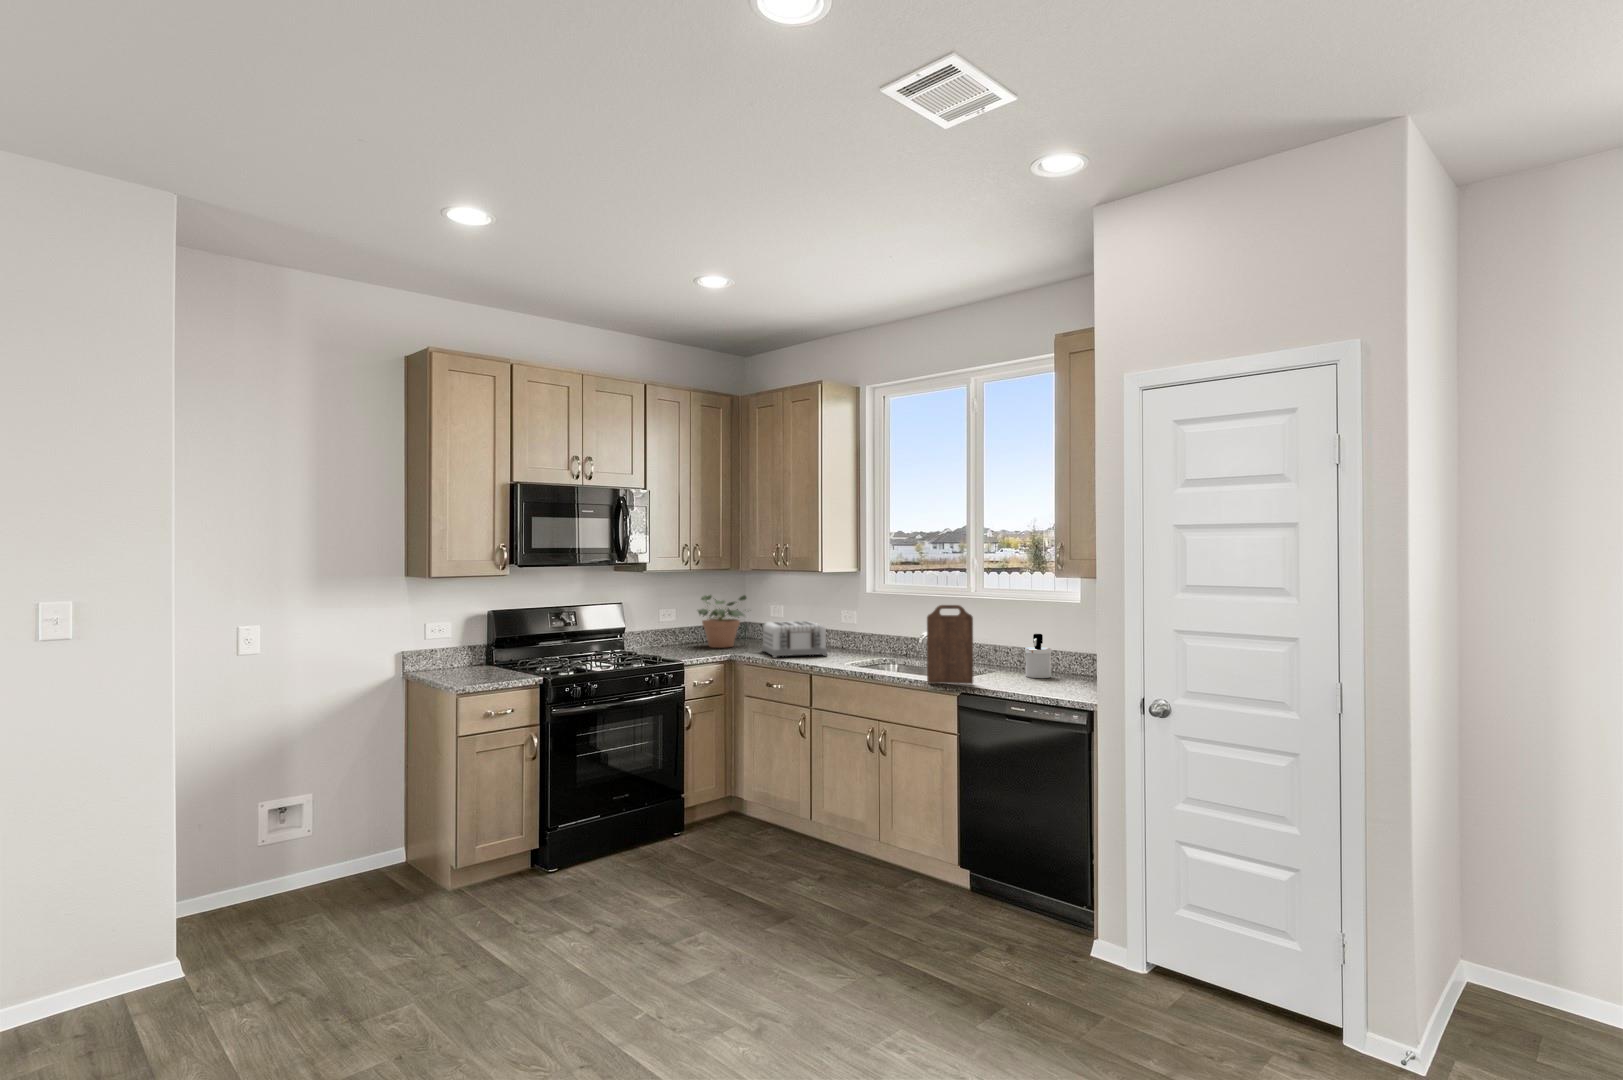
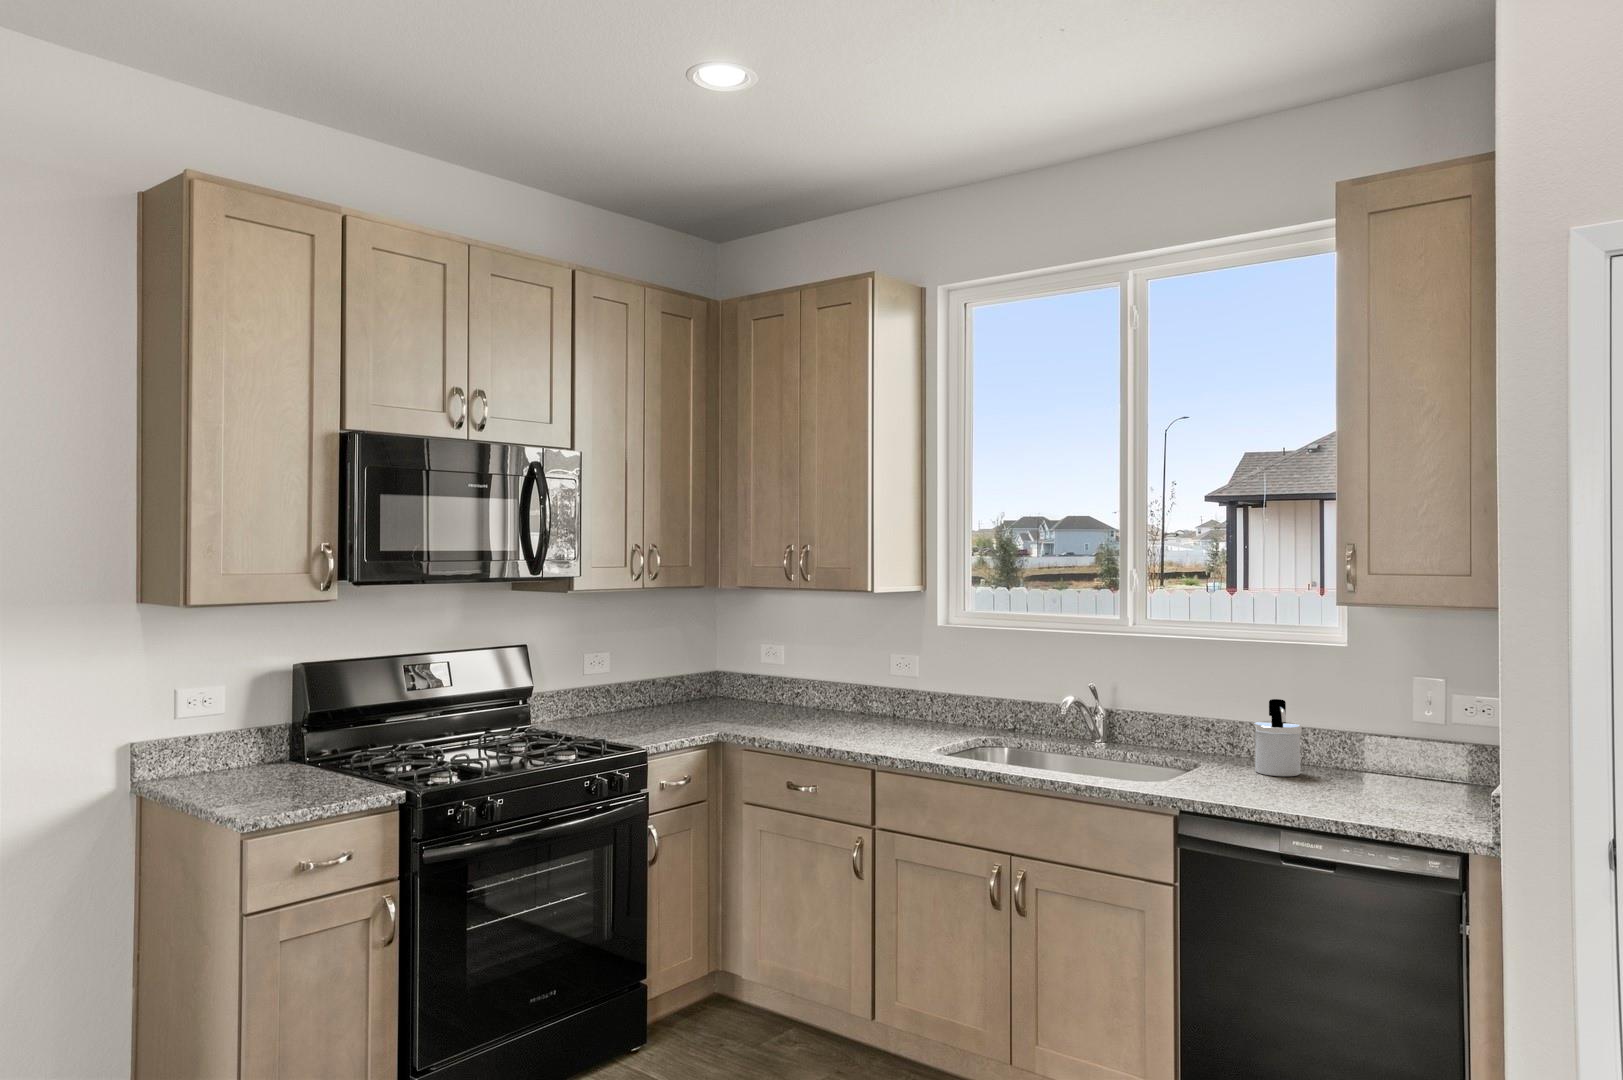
potted plant: present [698,595,746,648] -> none [648,627,745,717]
cutting board: present [927,605,973,684] -> none [1112,653,1194,793]
toaster: present [762,621,827,658] -> none [765,672,882,738]

